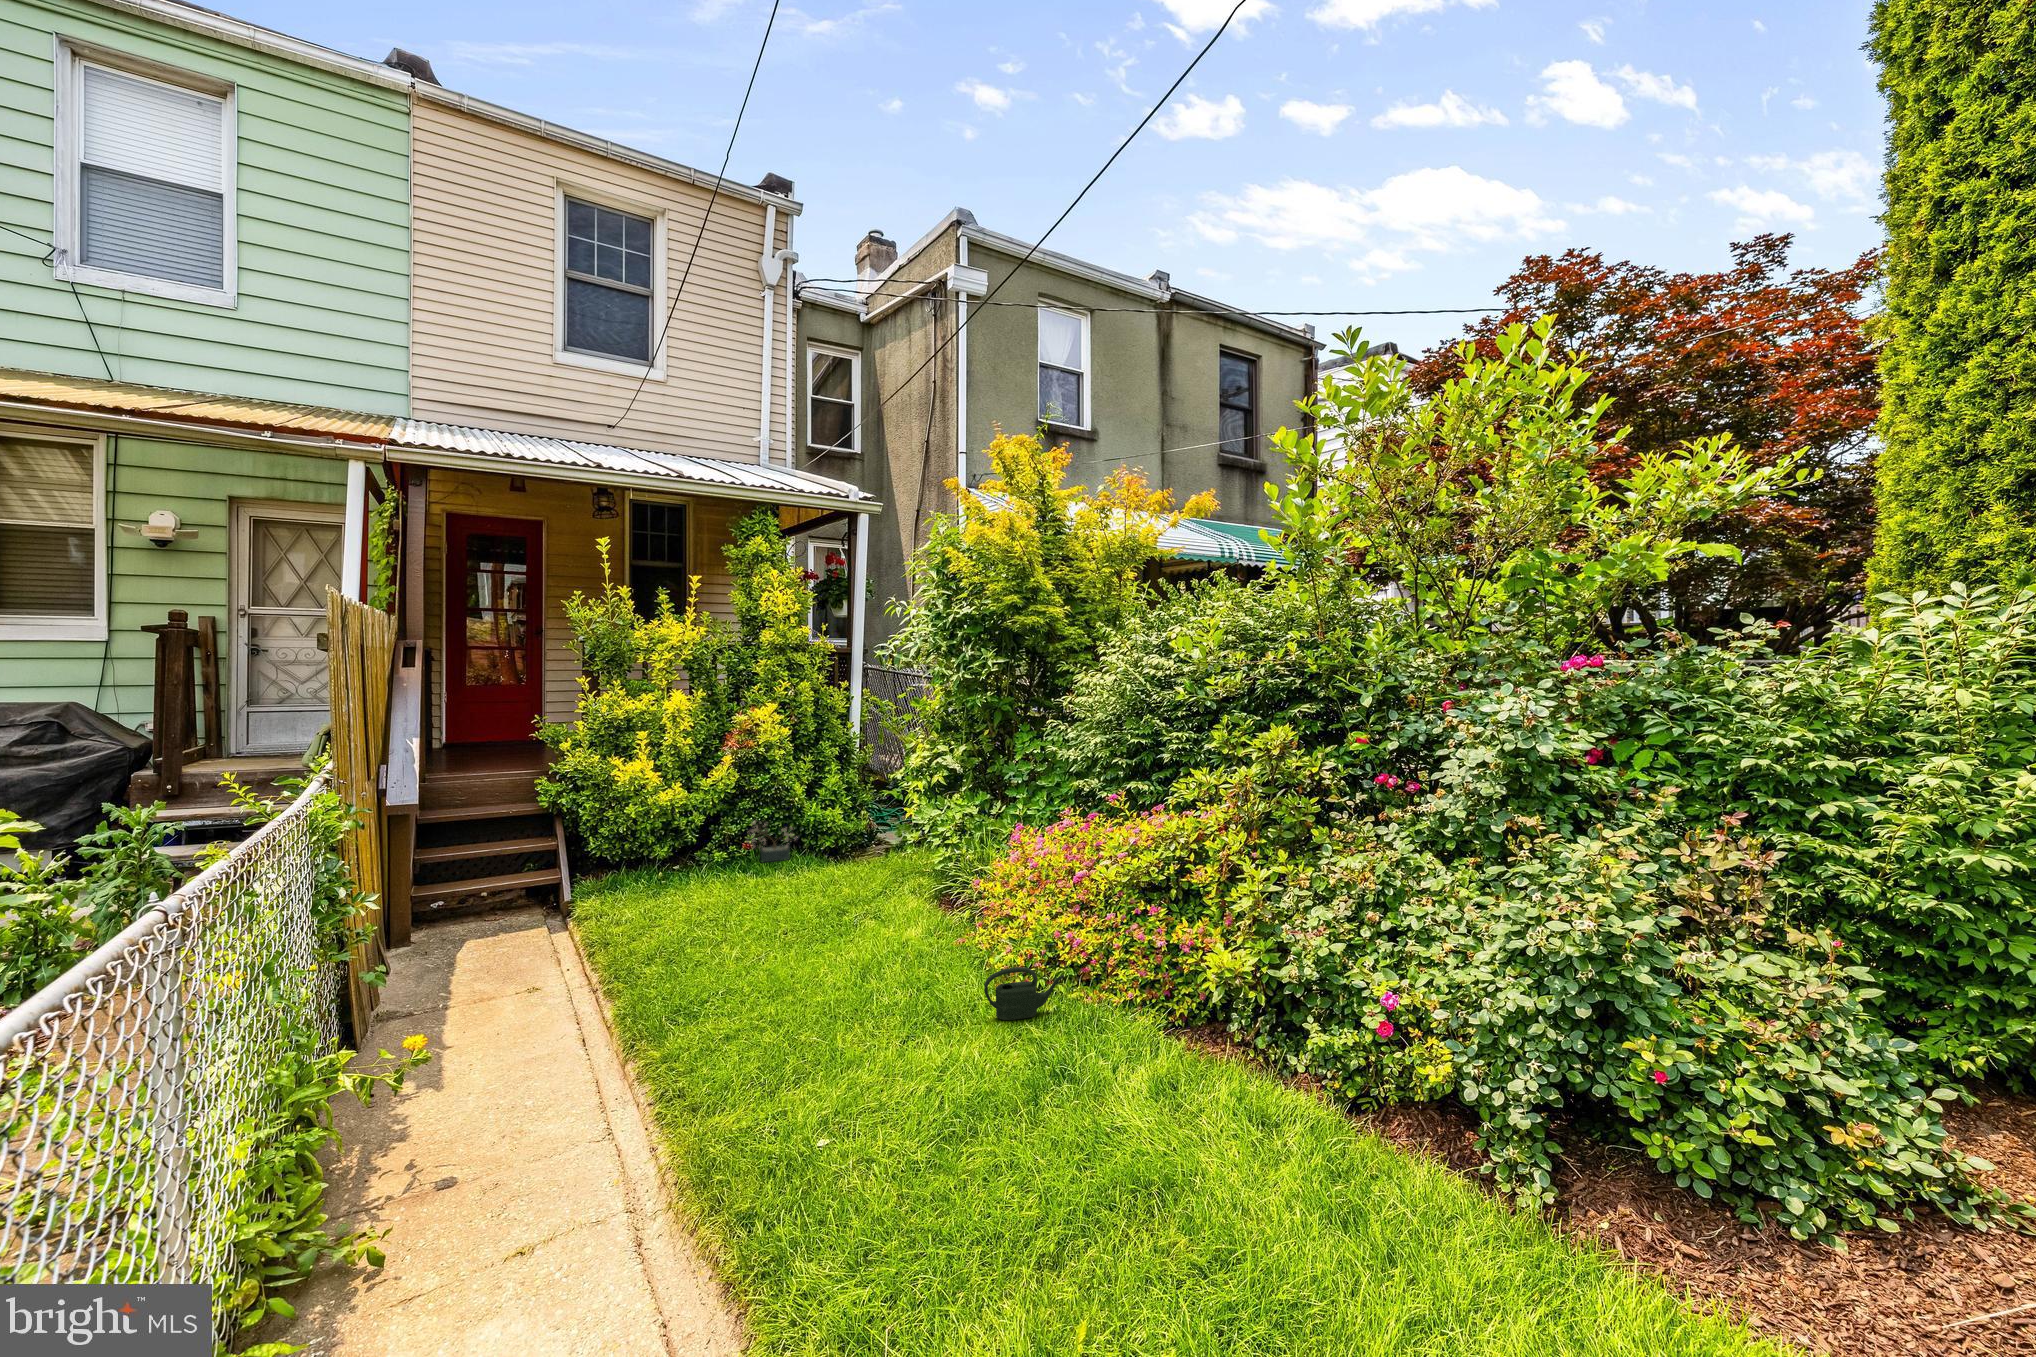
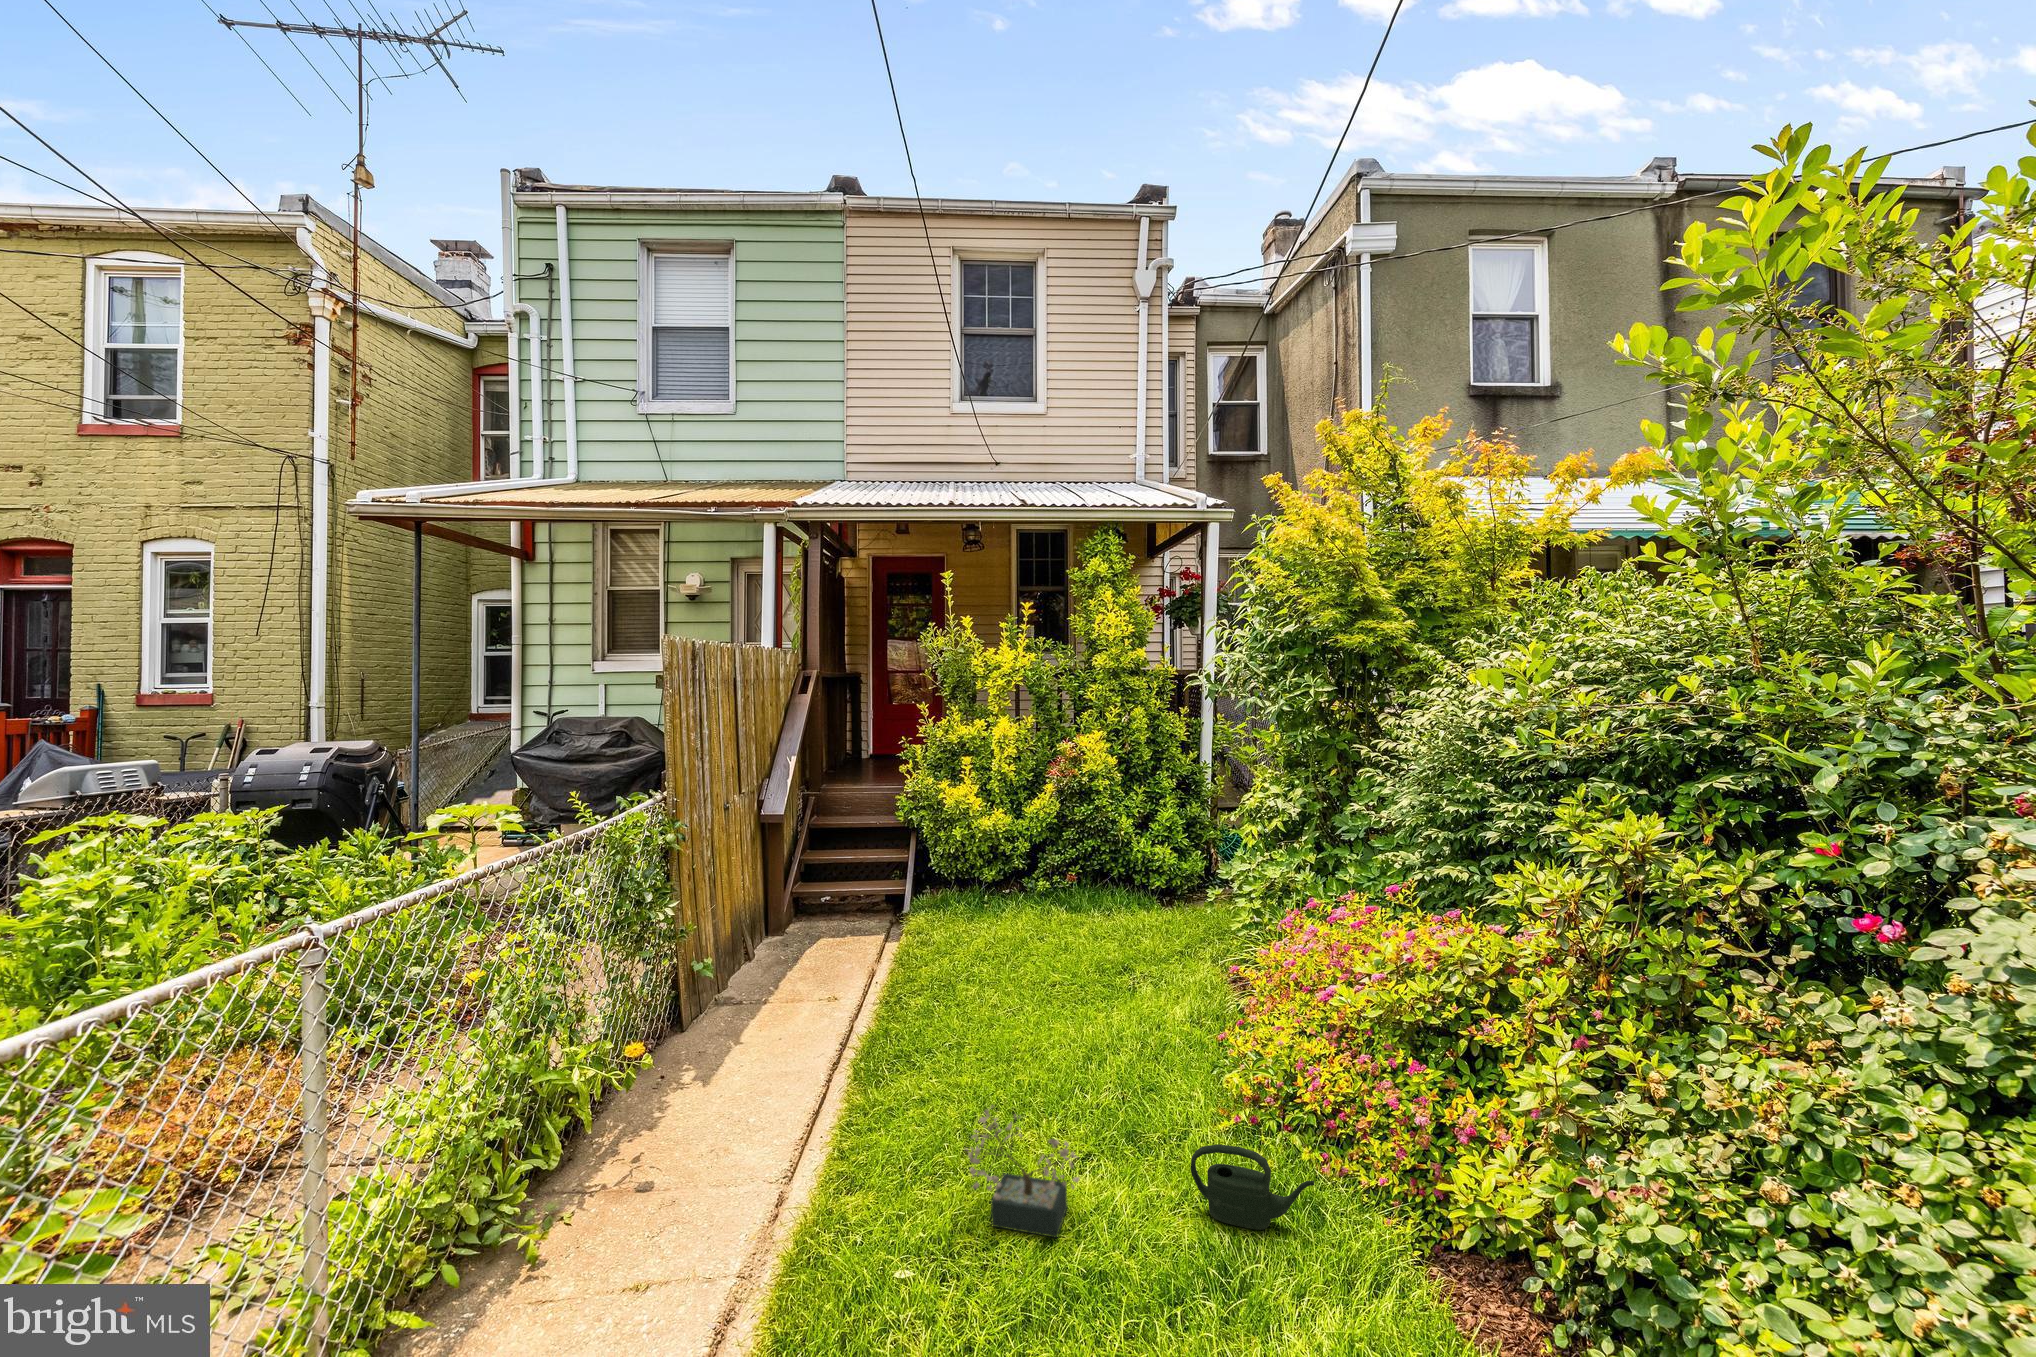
decorative plant: present [748,821,798,862] -> present [966,1105,1080,1238]

